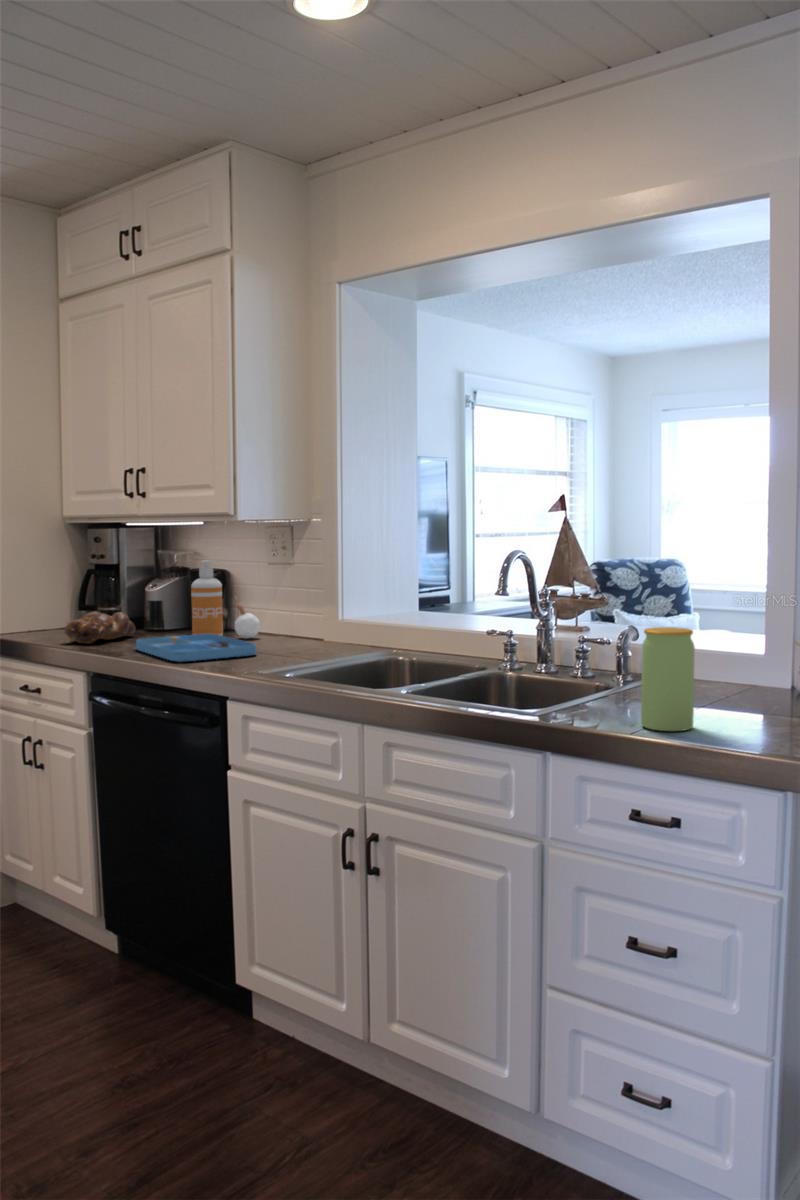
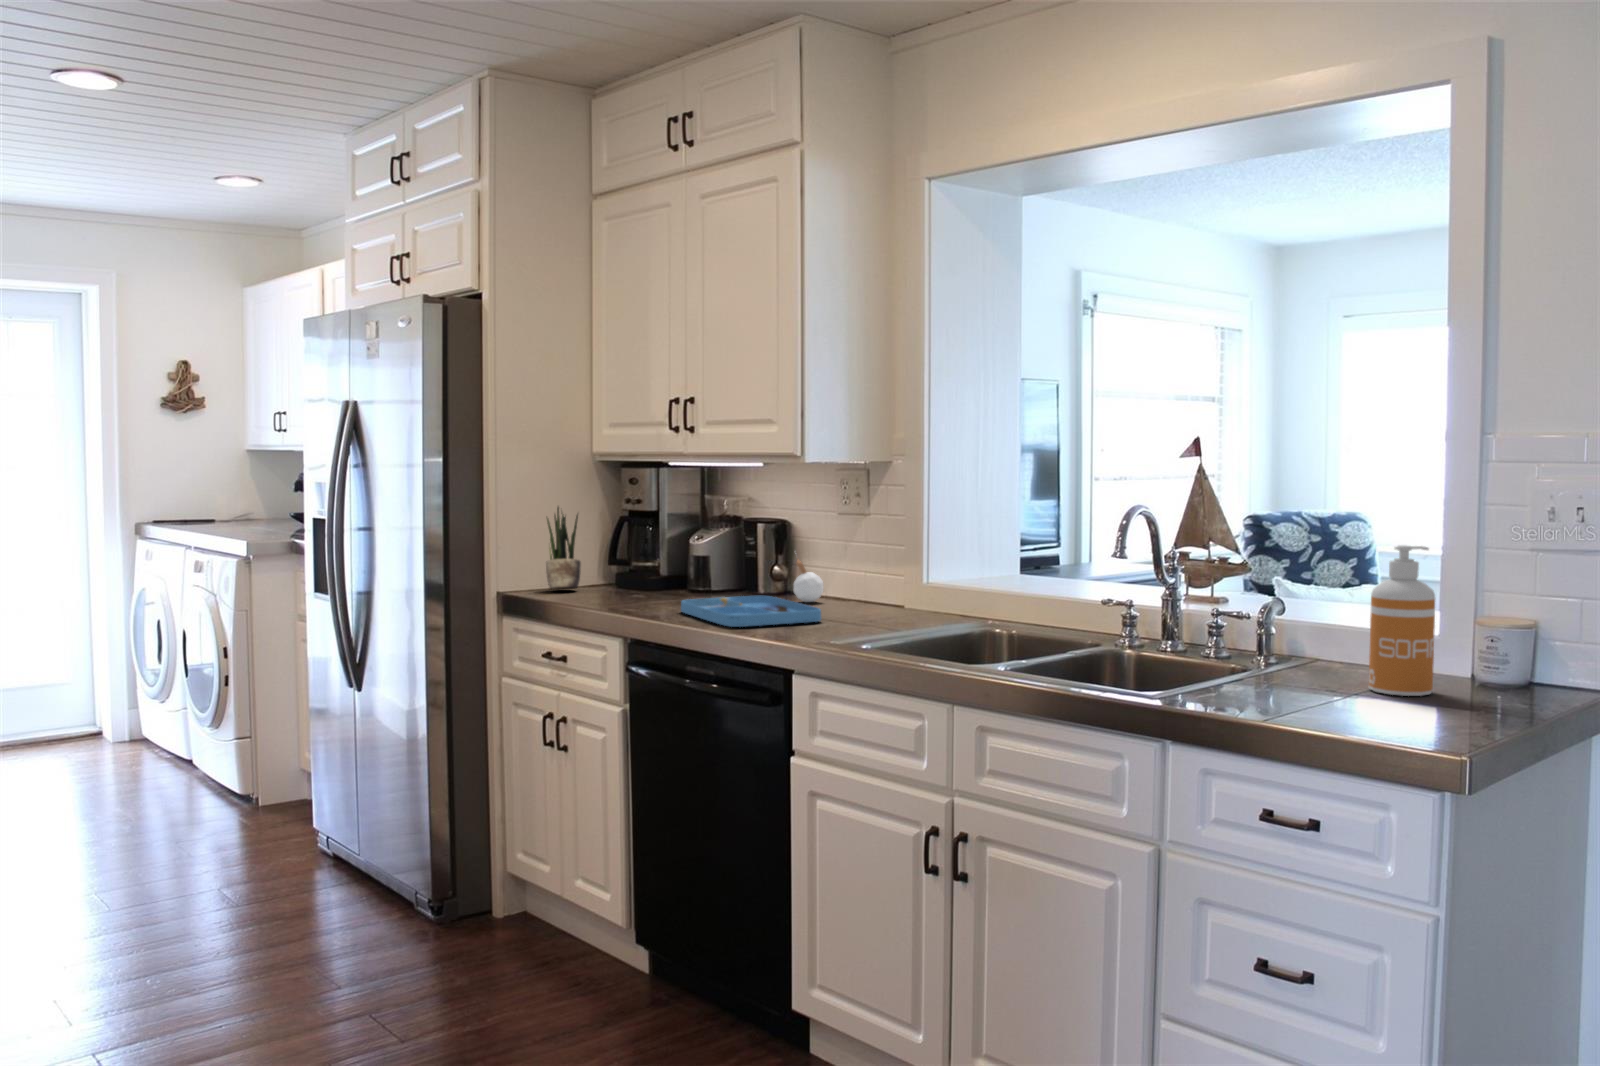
potted plant: none [20,560,51,632] -> present [546,507,581,589]
soap dispenser: present [191,560,223,636] -> present [1369,545,1435,696]
bread loaf: present [64,611,135,643] -> none [598,566,677,604]
jar: present [641,627,695,731] -> none [1284,598,1351,722]

